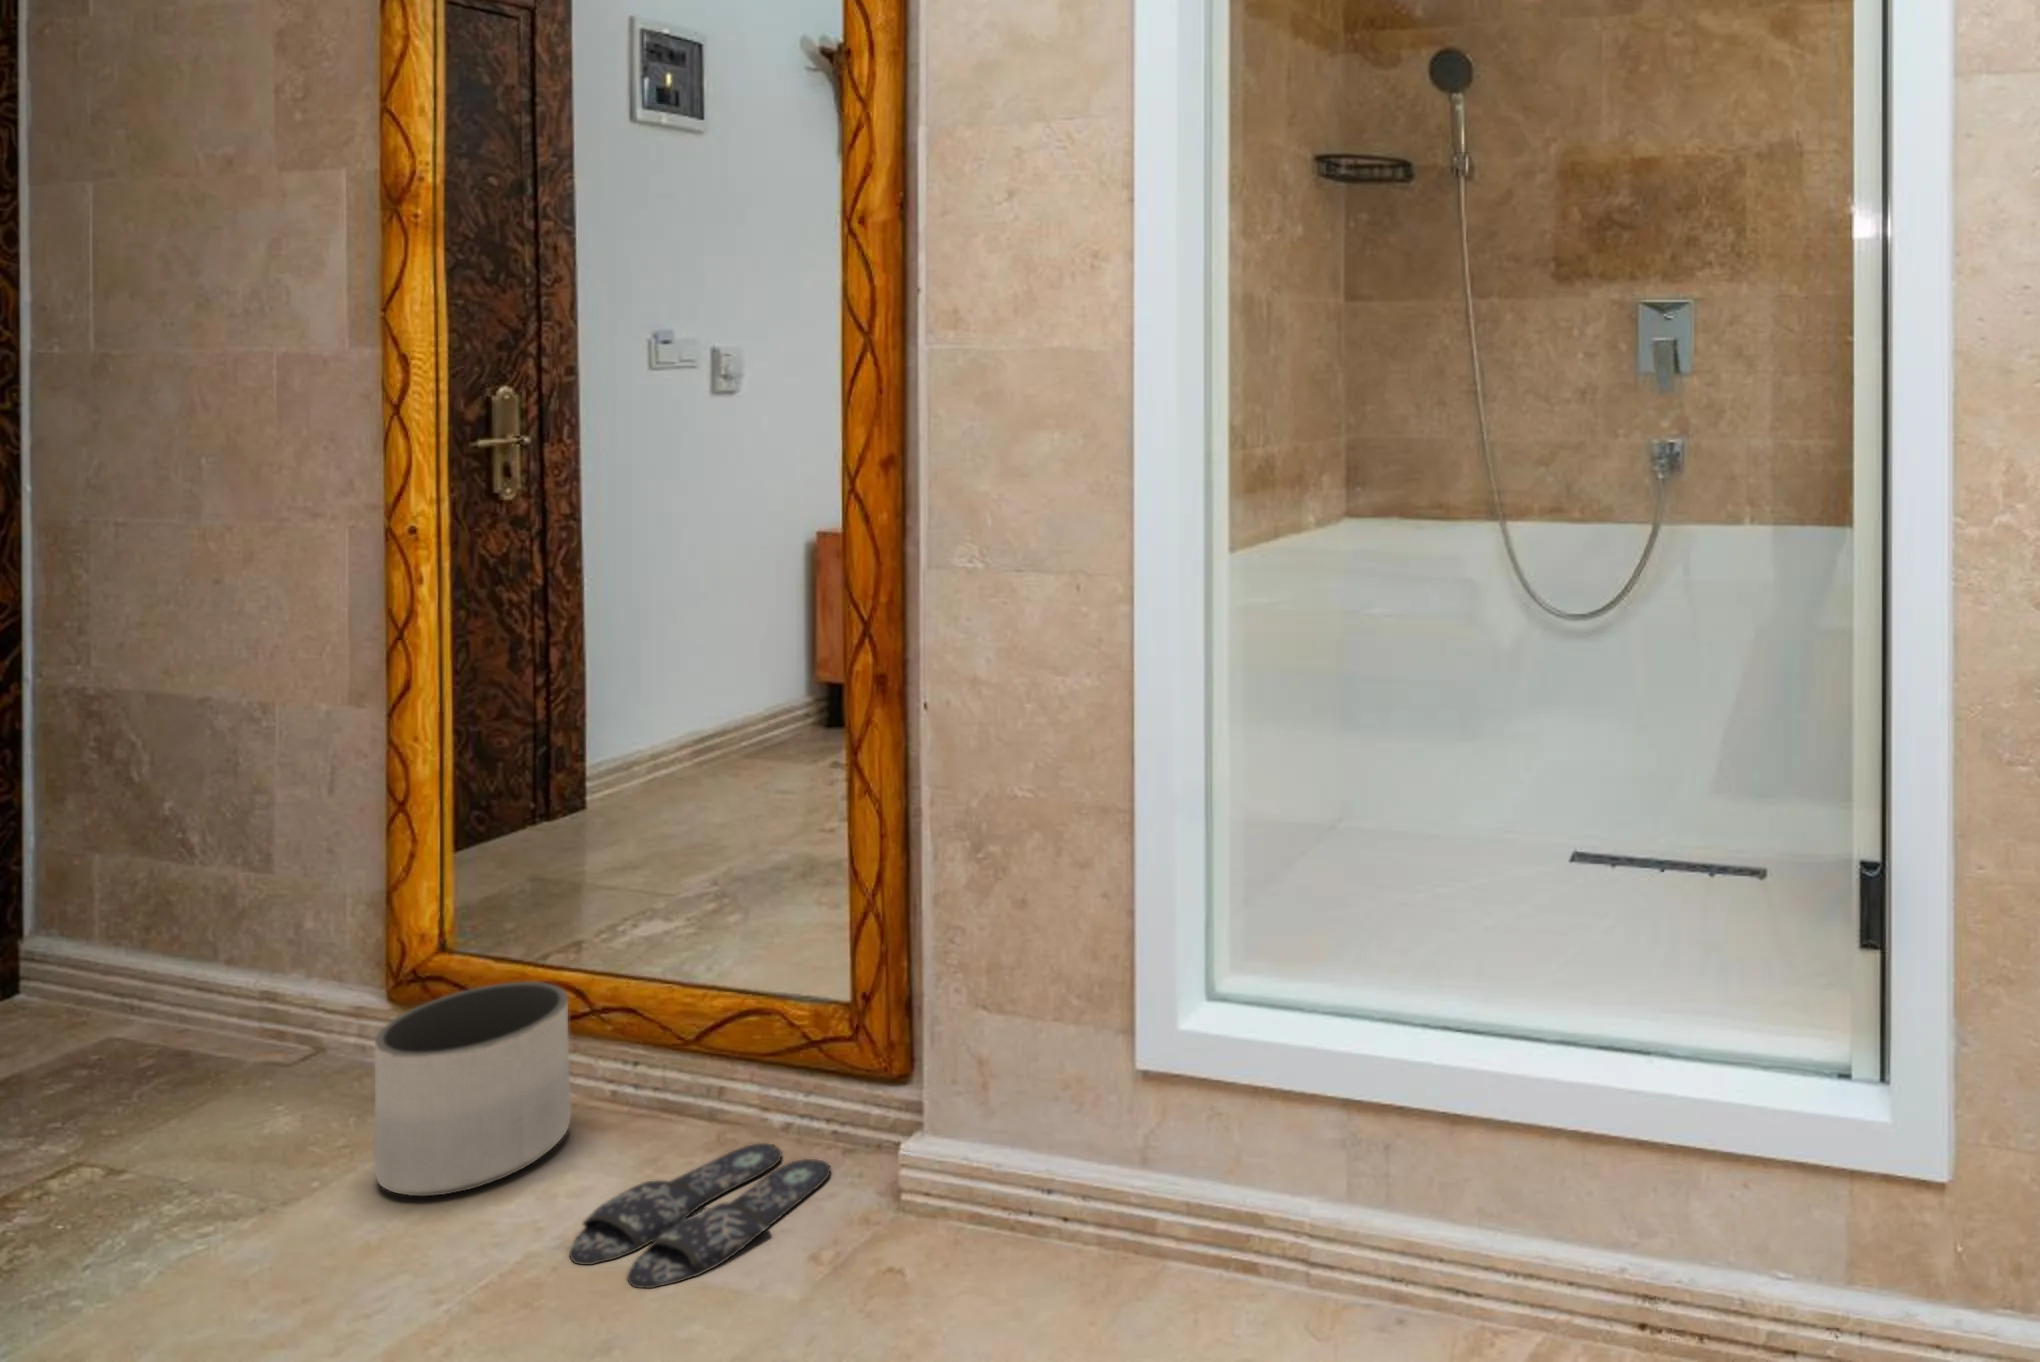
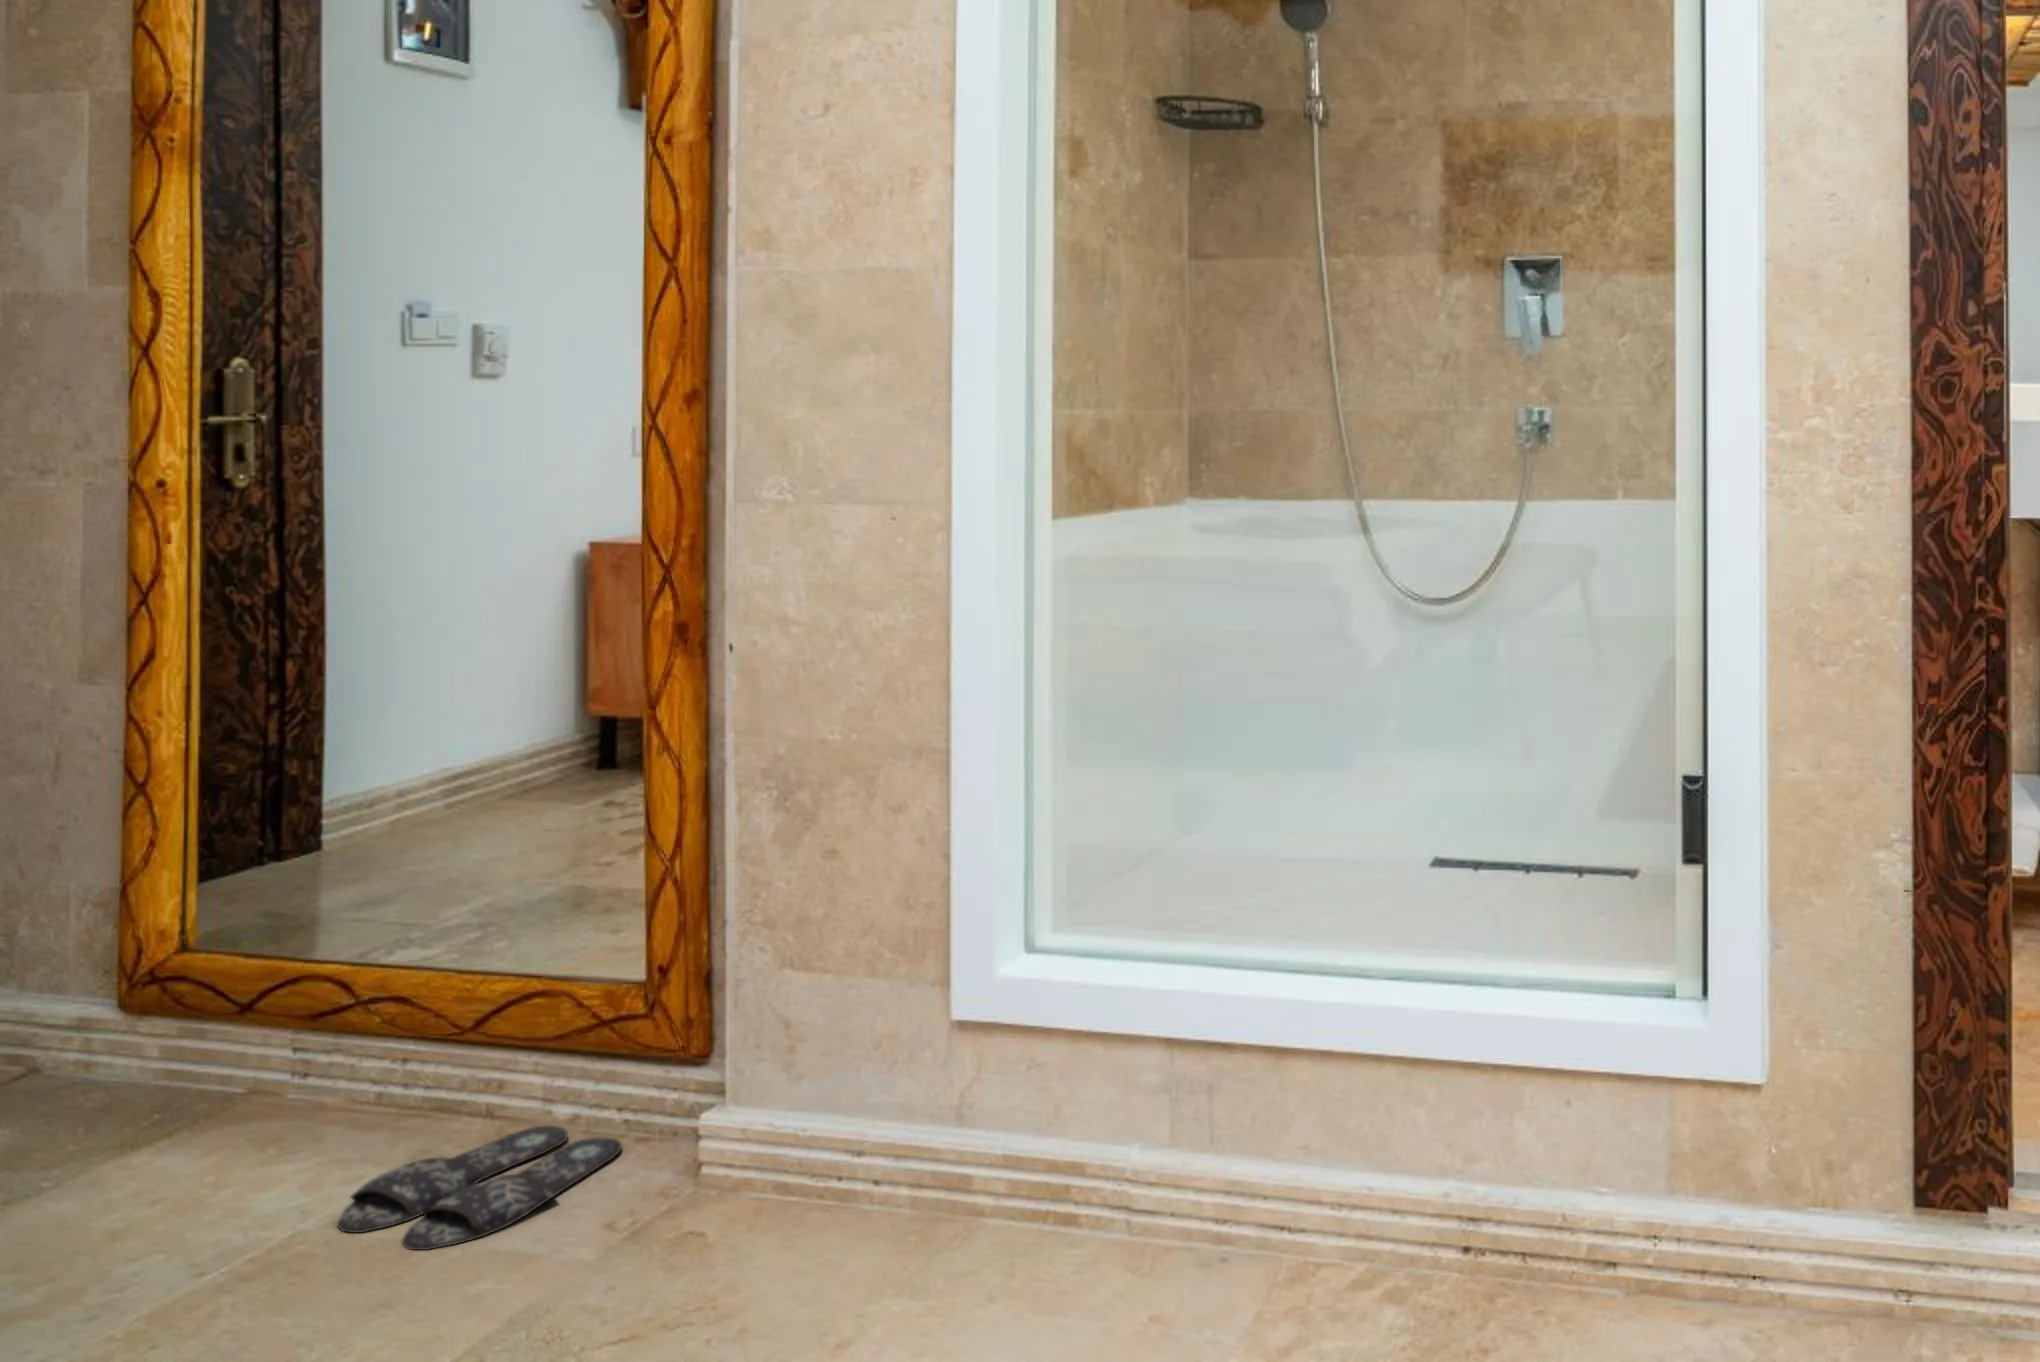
planter: present [374,982,571,1196] -> none [116,965,331,1181]

